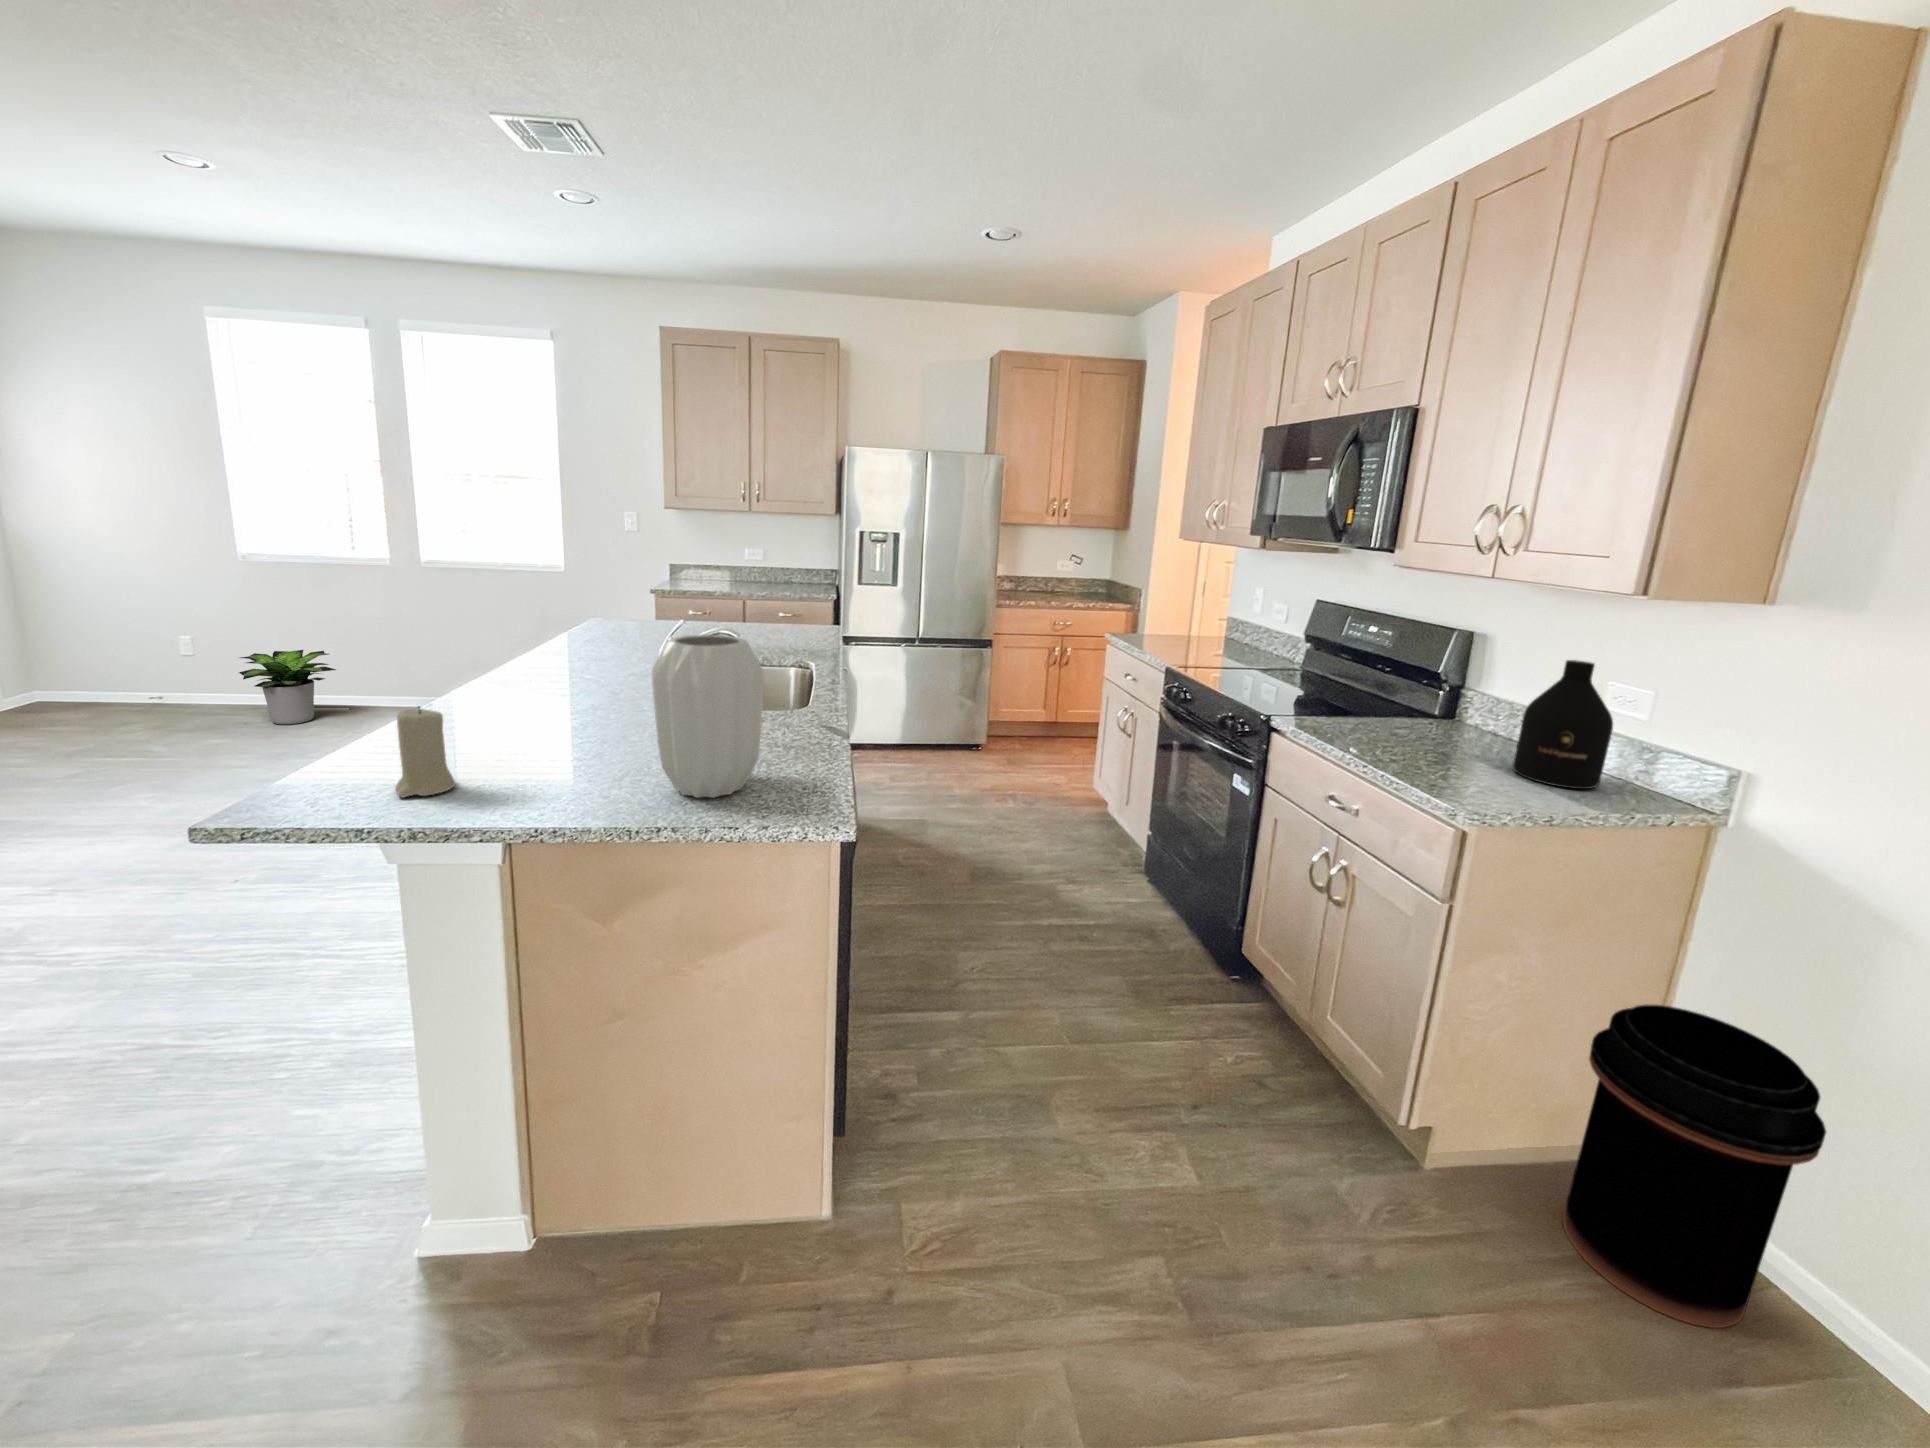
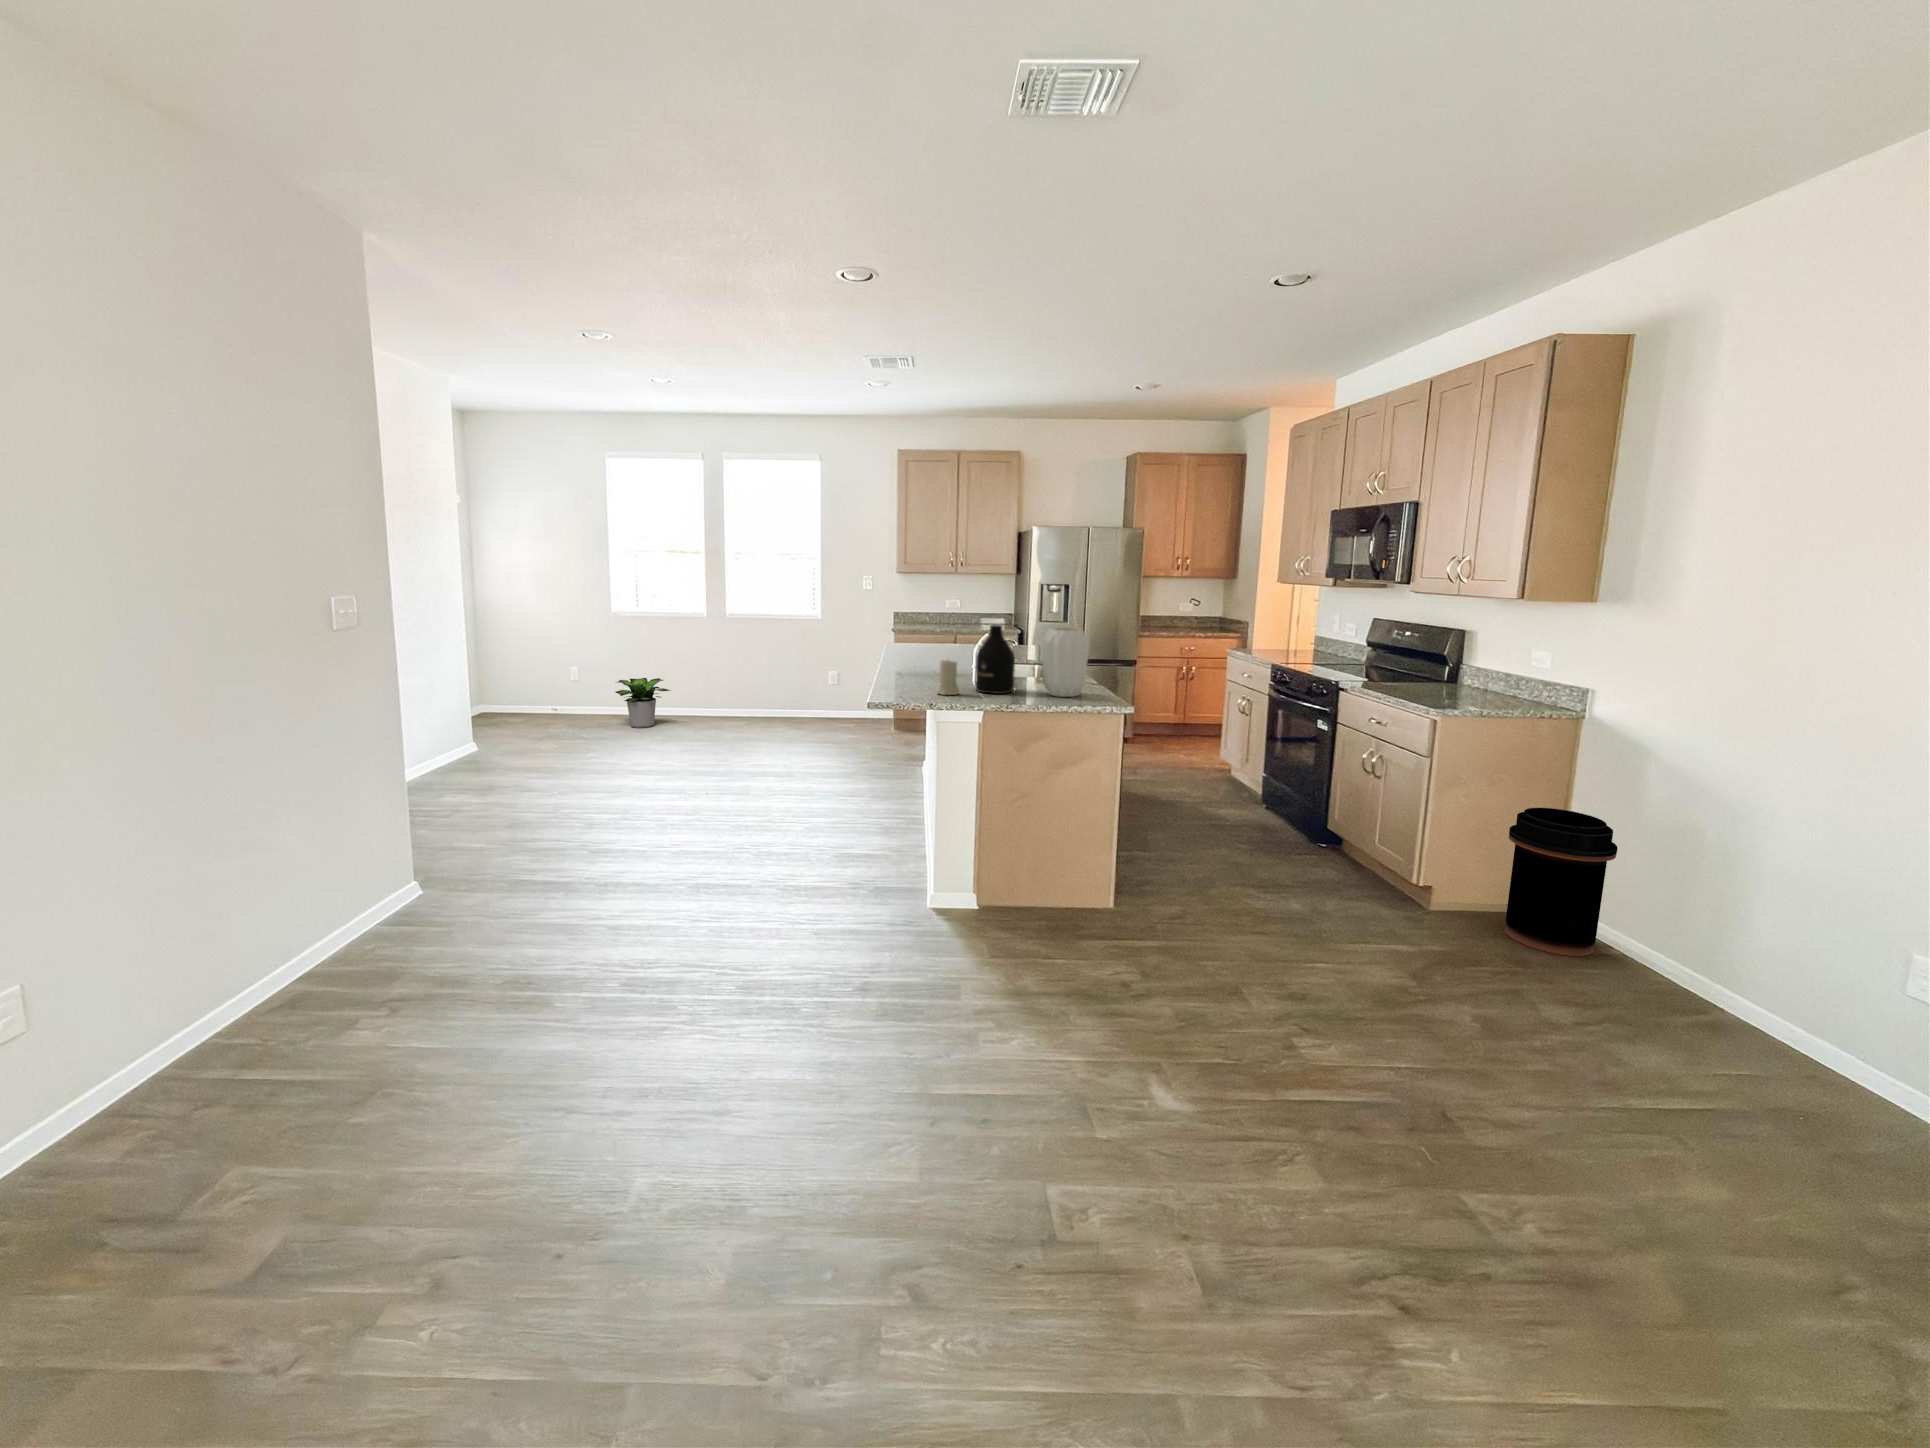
bottle: present [1513,660,1613,789] -> present [975,625,1015,694]

